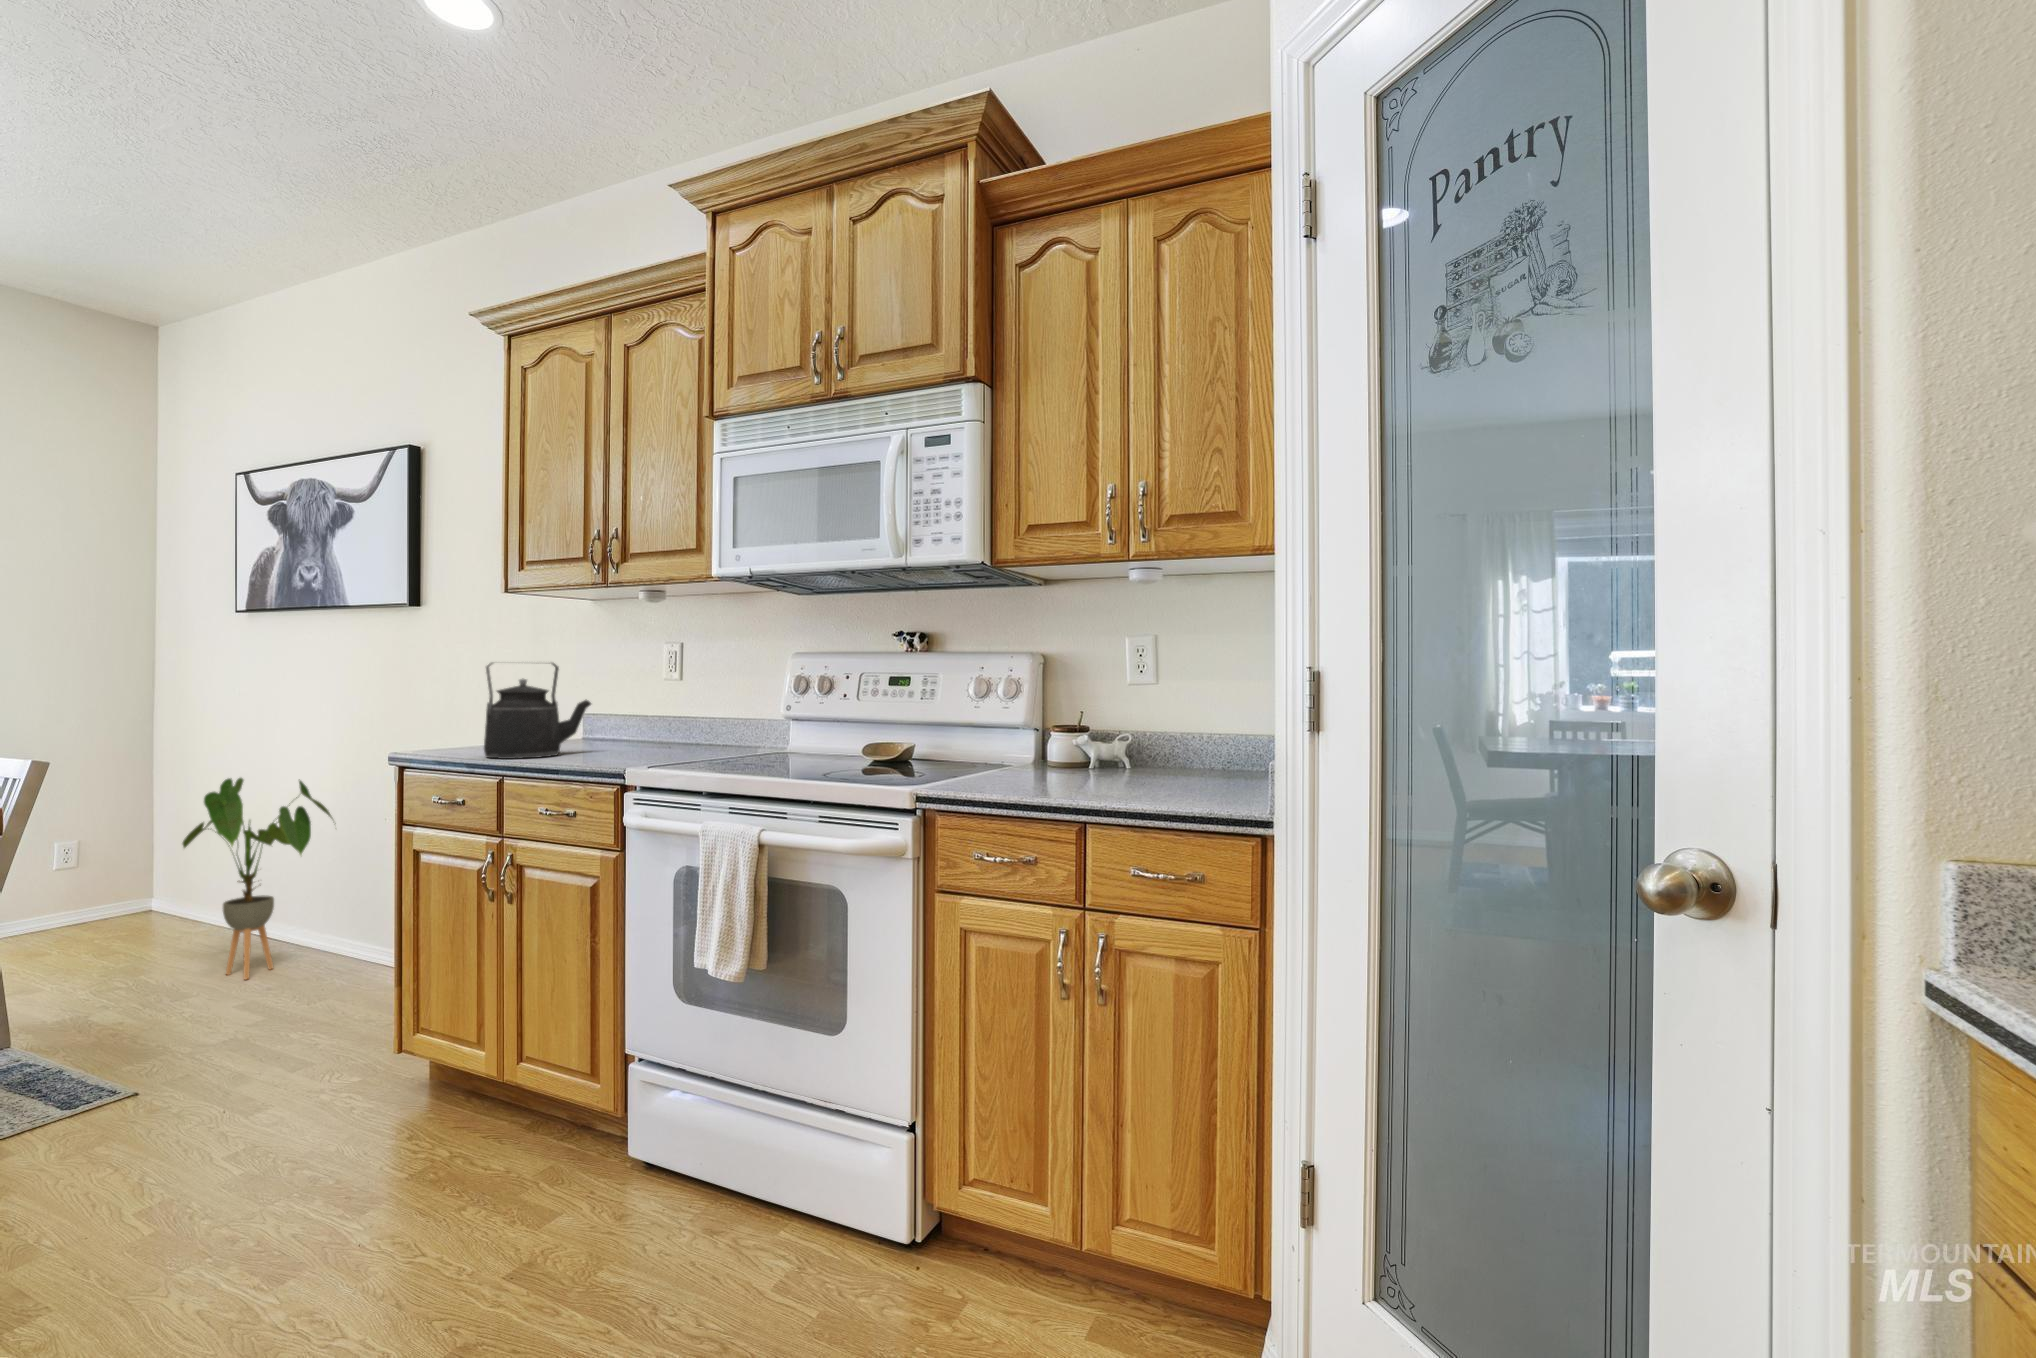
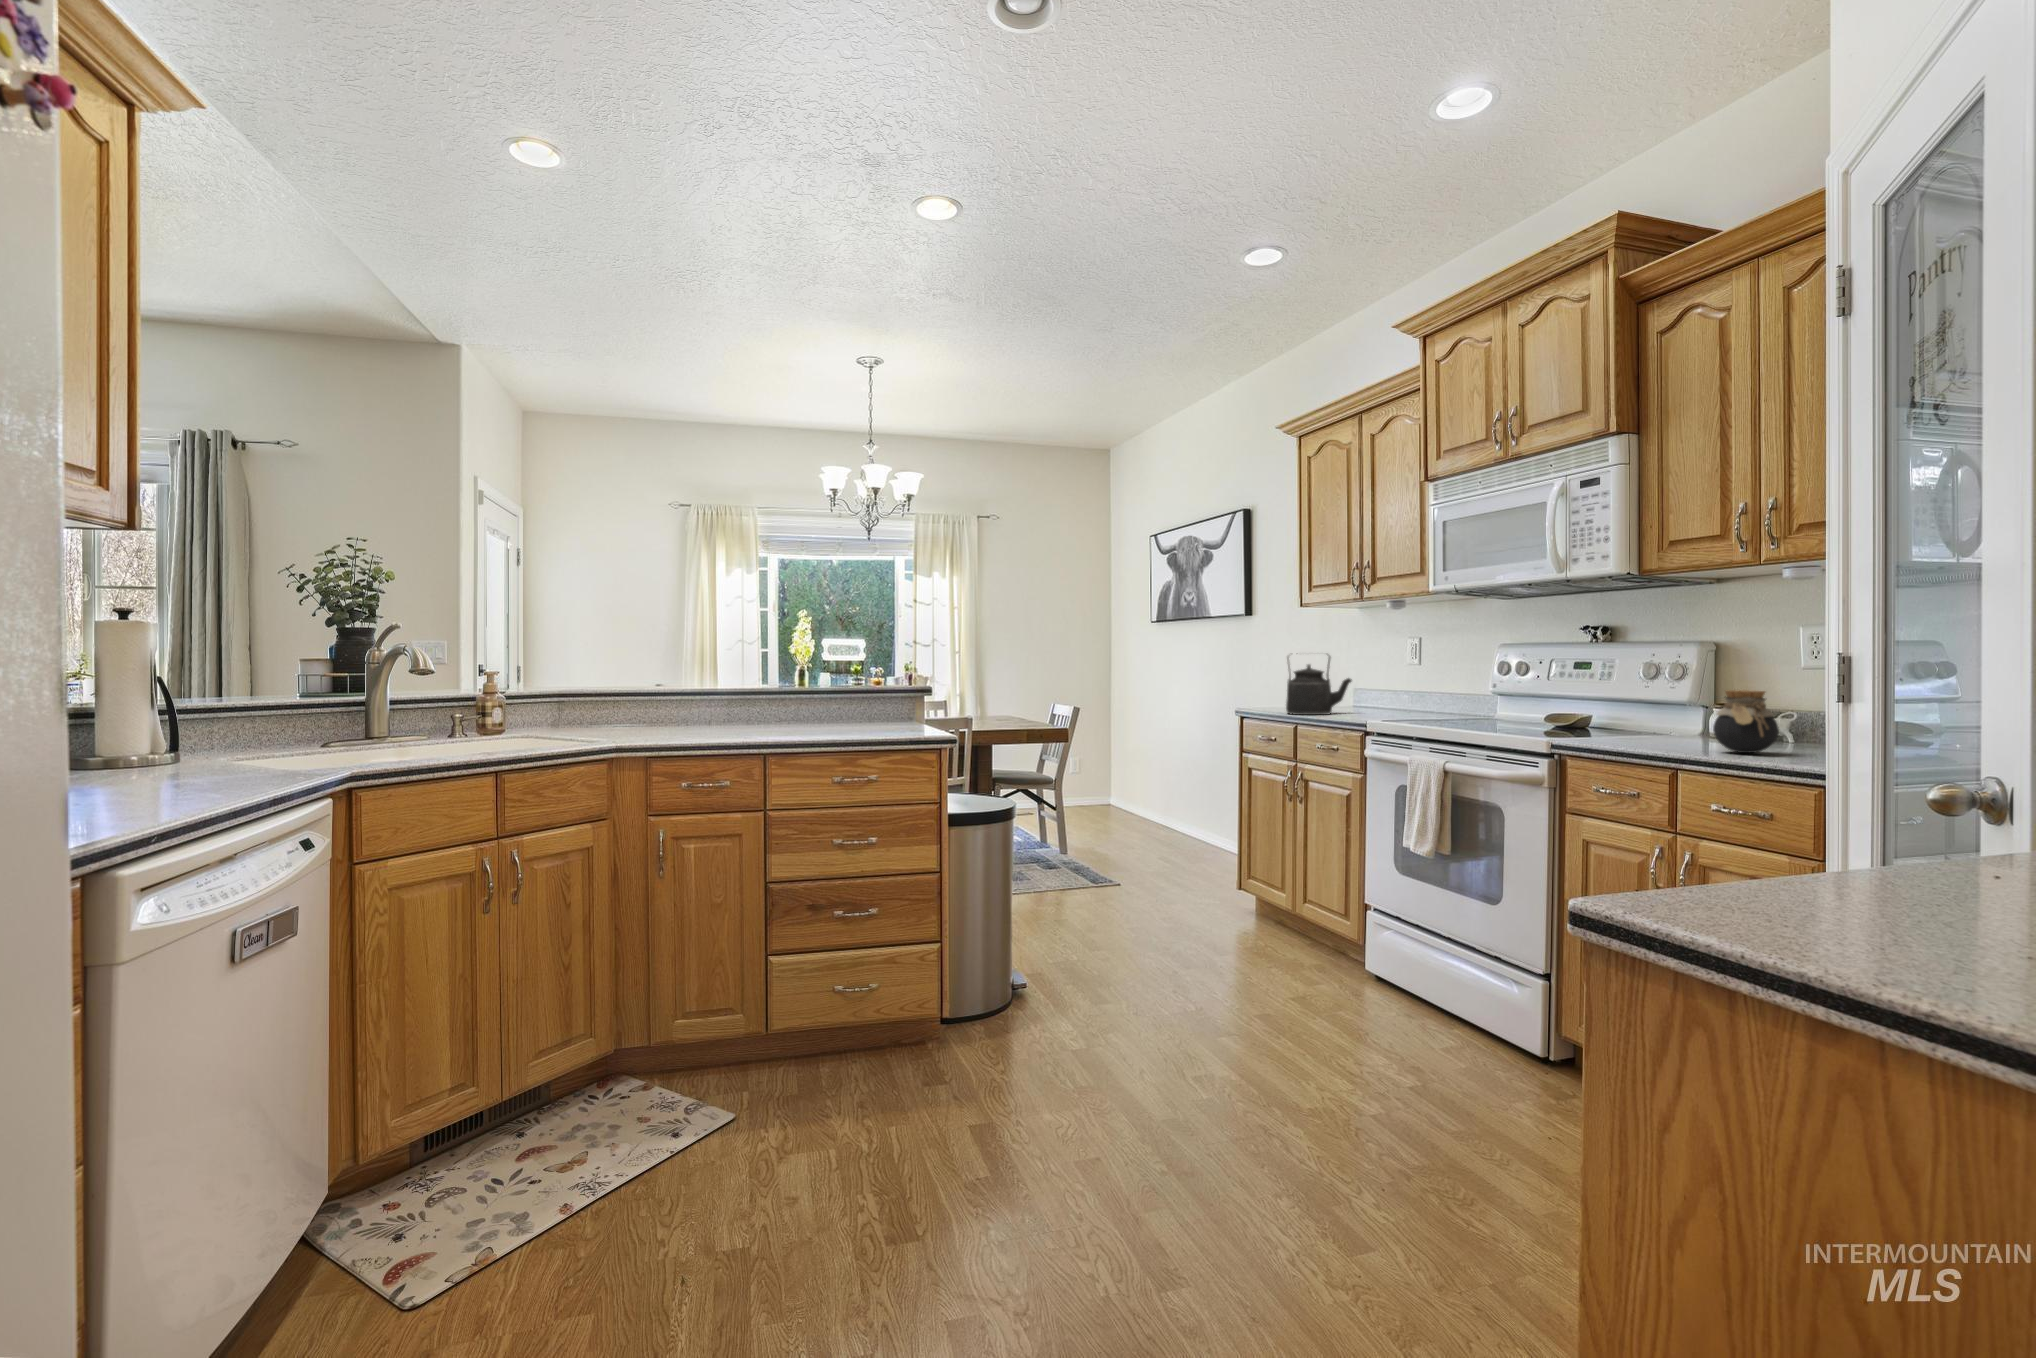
jar: none [1117,714,1184,795] -> present [1713,690,1779,753]
house plant: present [182,778,333,980] -> none [1132,724,1207,846]

